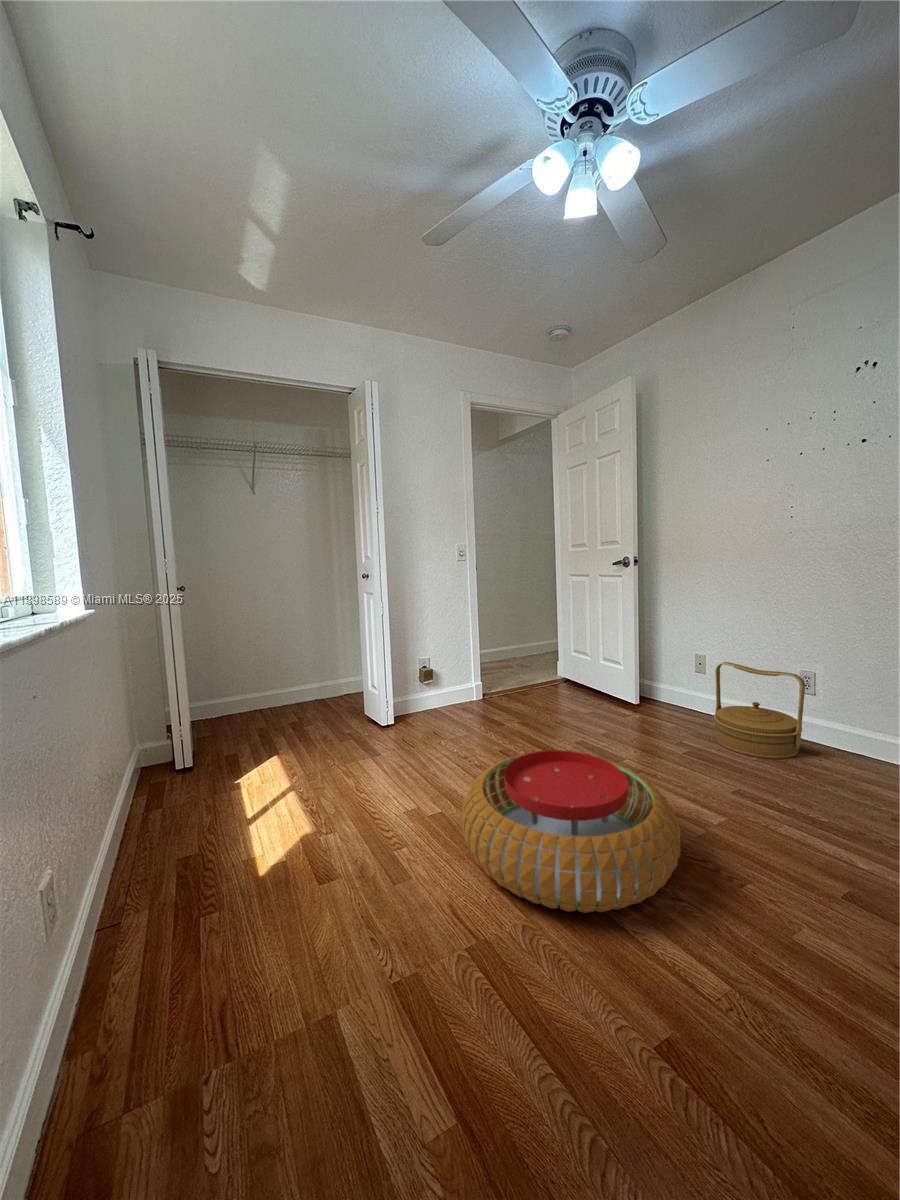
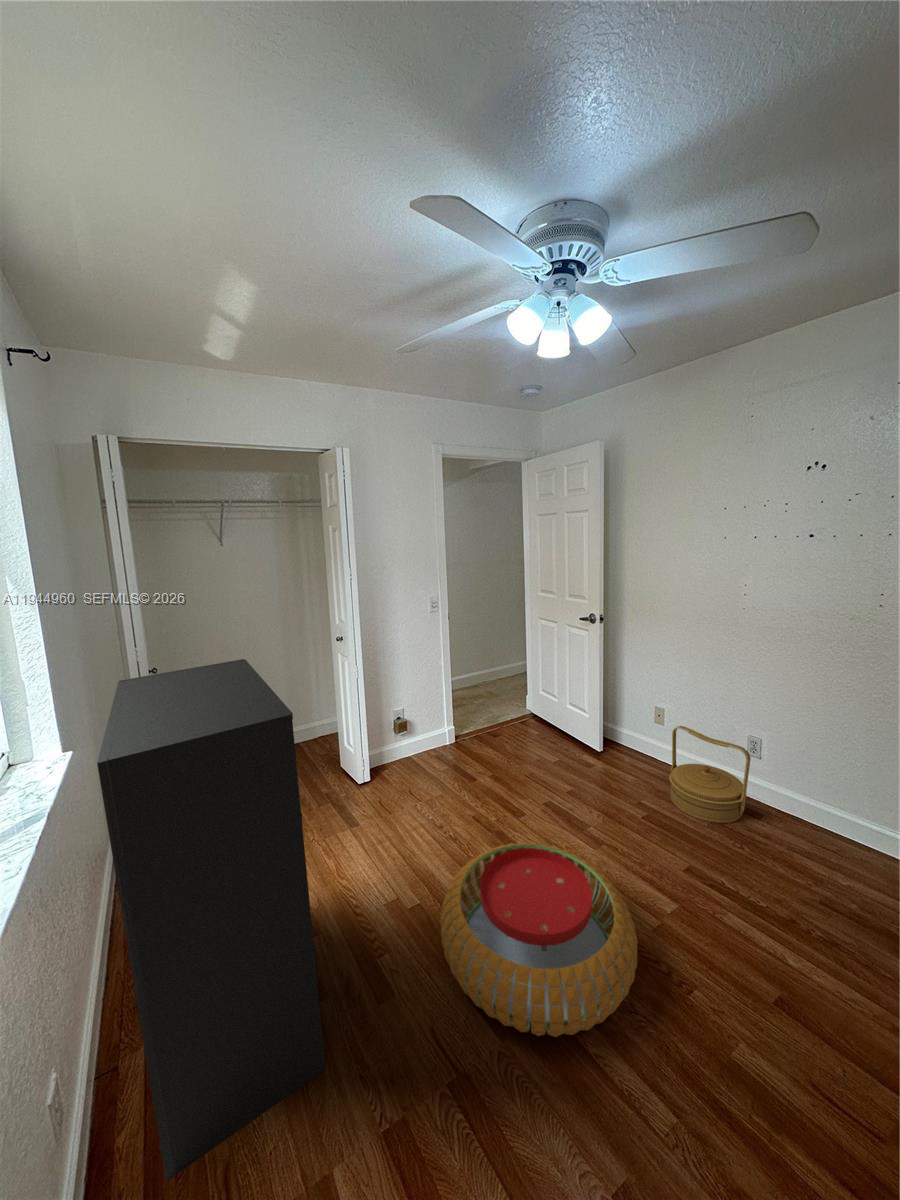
bookshelf: none [112,521,335,1009] -> present [97,659,326,1181]

